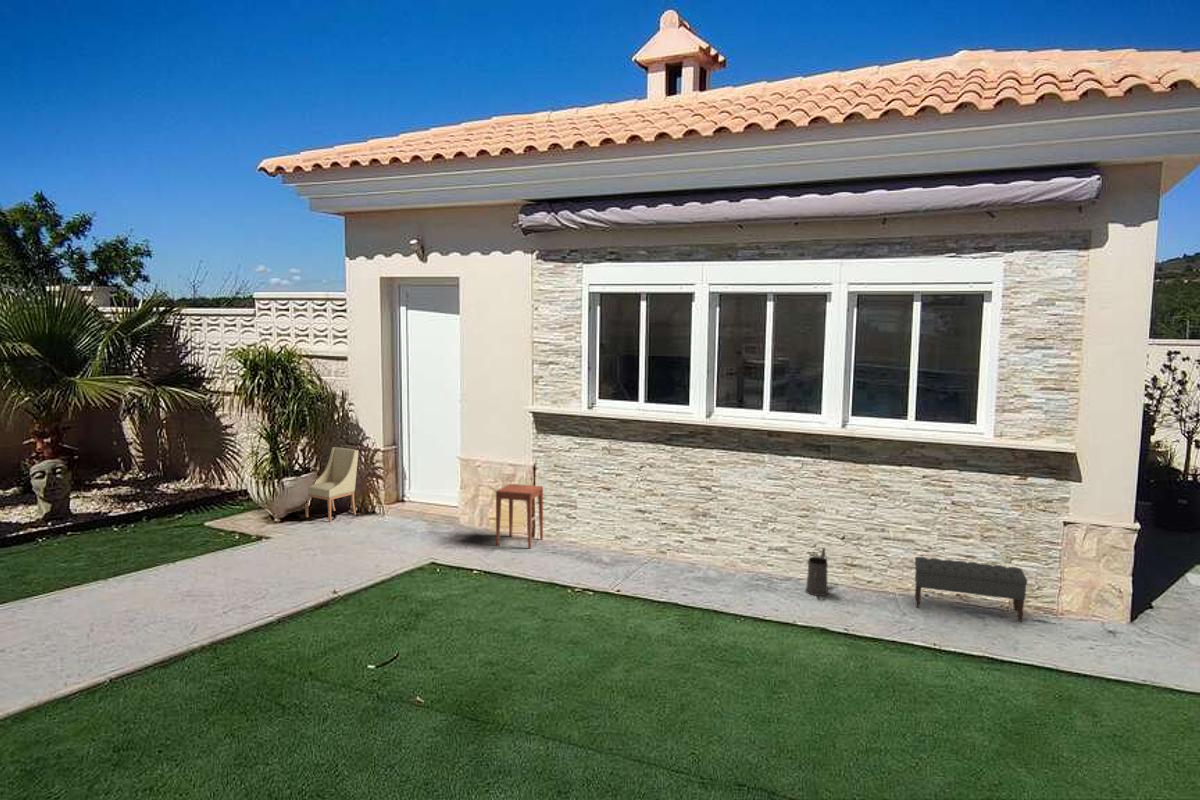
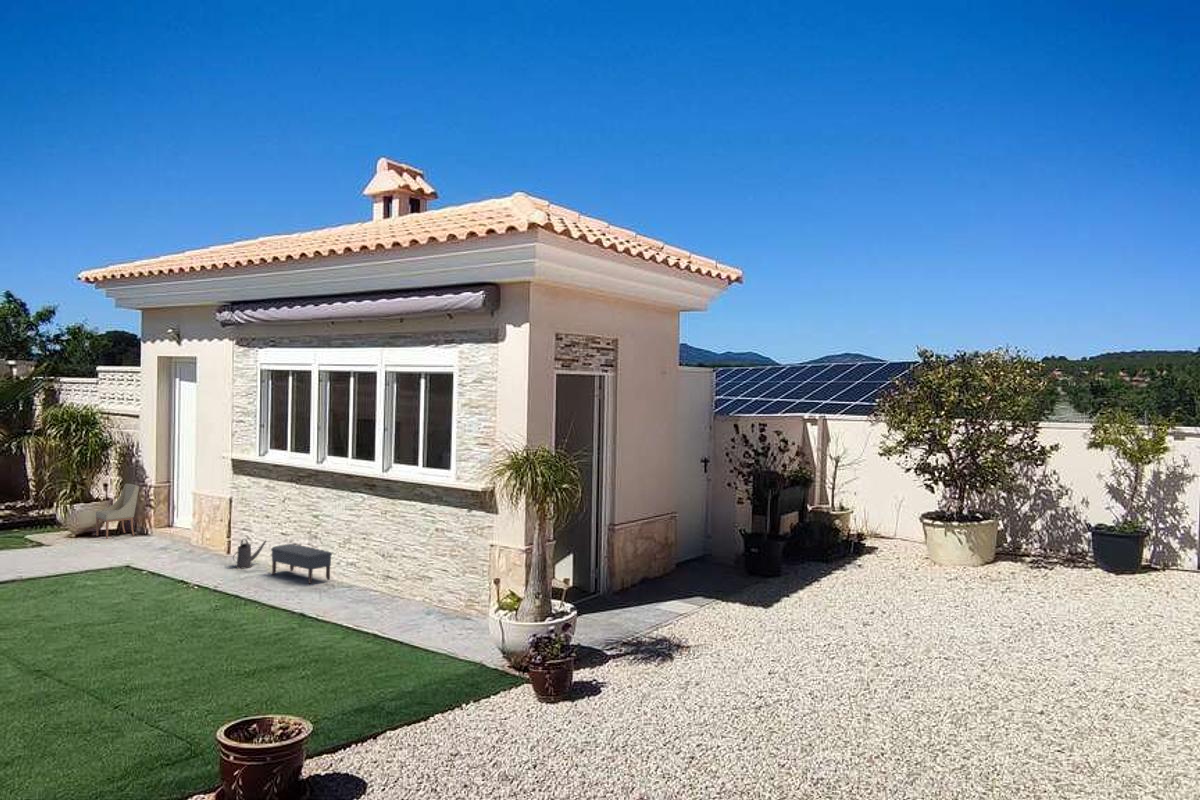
side table: present [496,484,543,549] -> none [191,512,234,561]
watering can: present [806,548,828,596] -> present [233,539,266,568]
bench: present [915,557,1027,622] -> present [271,544,332,584]

